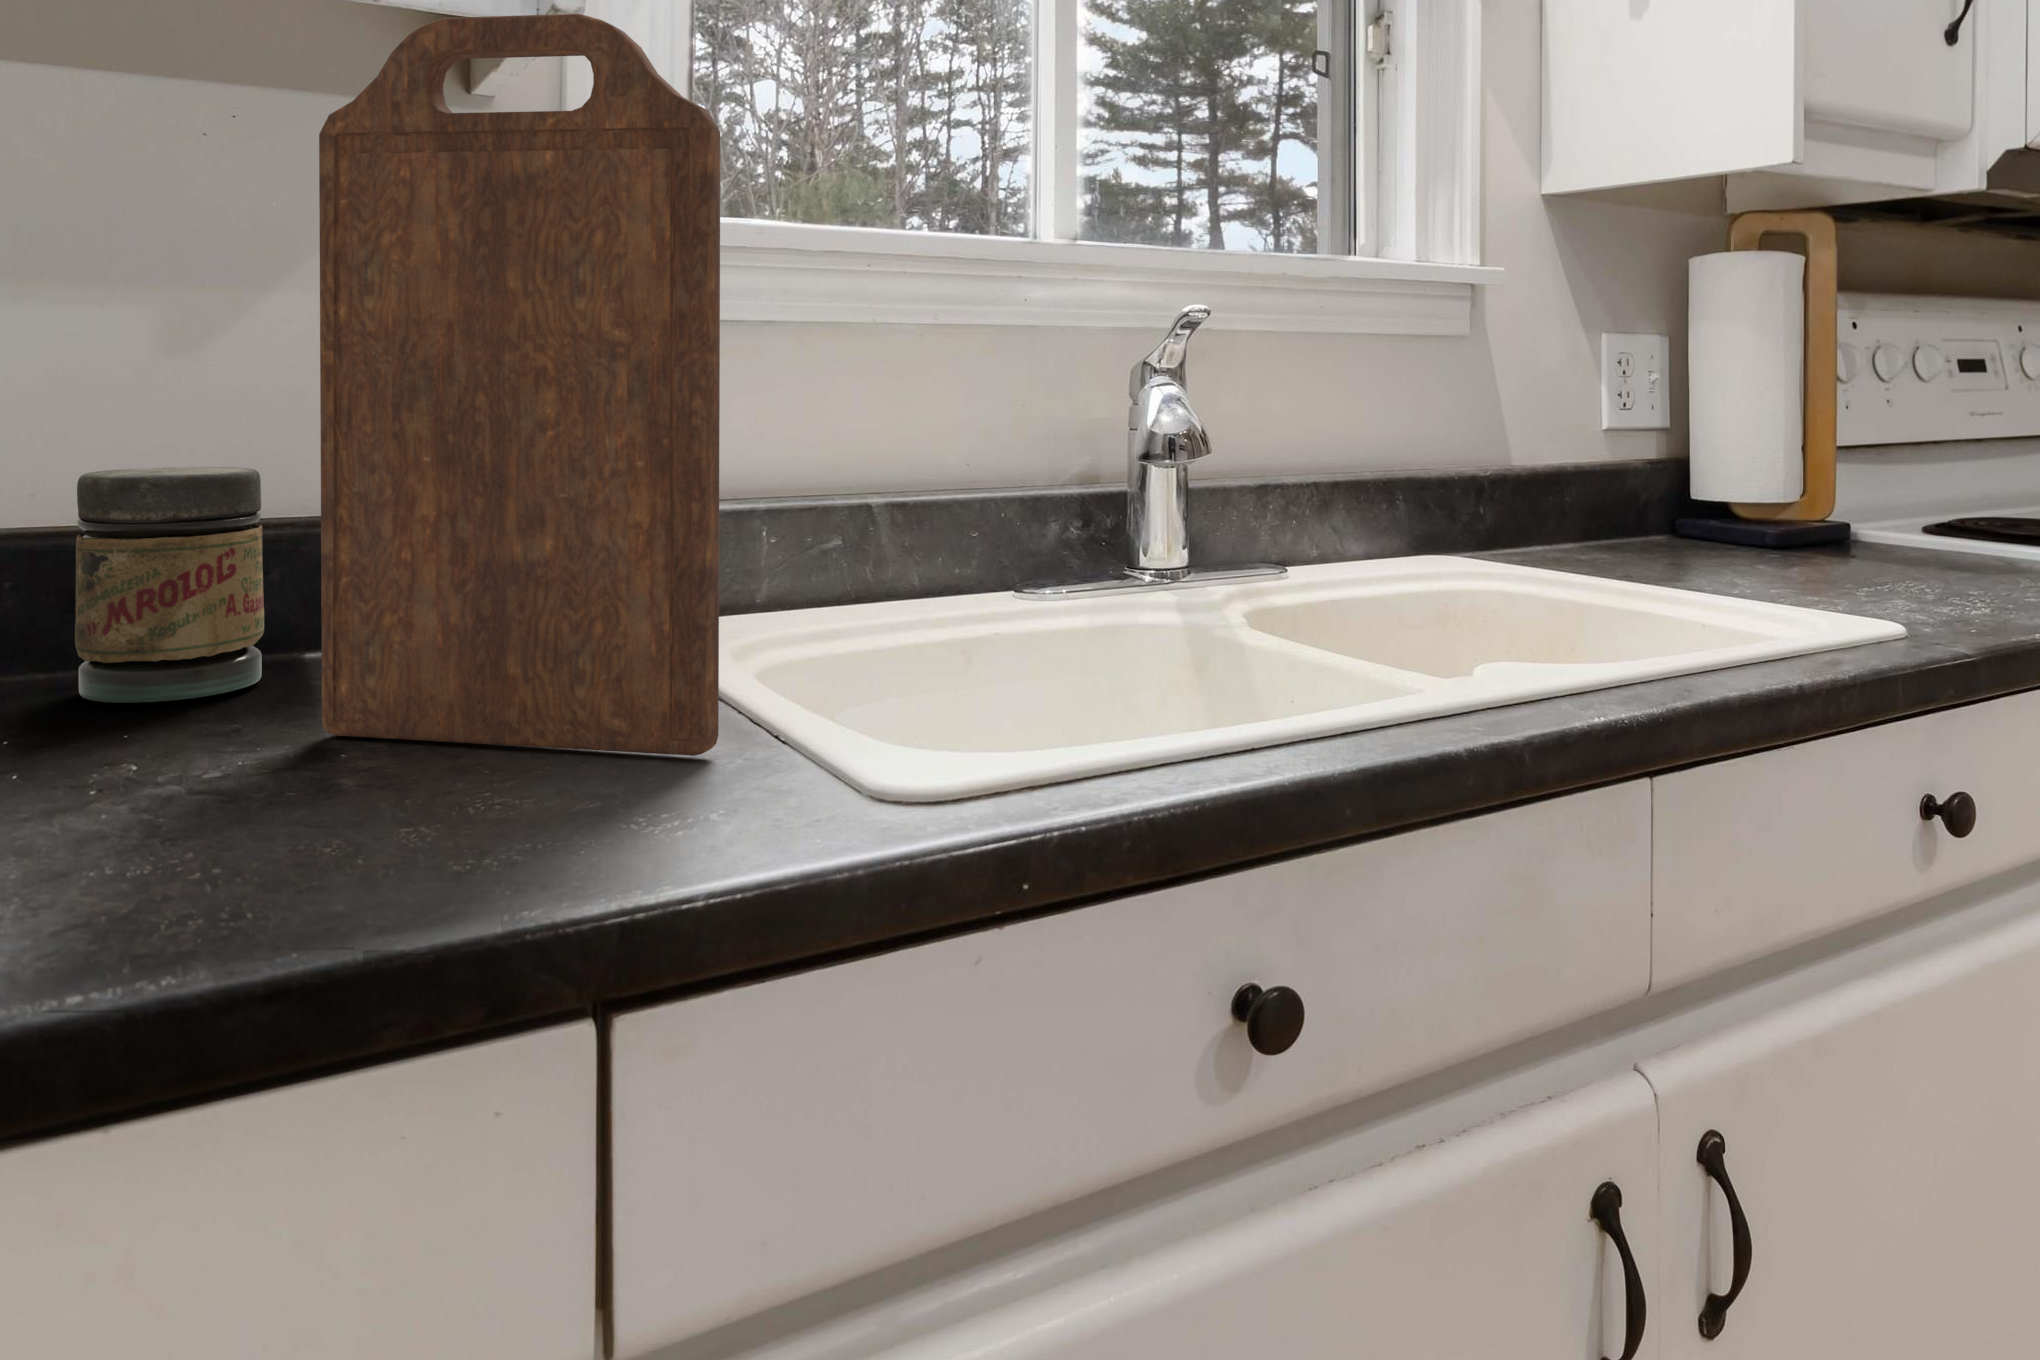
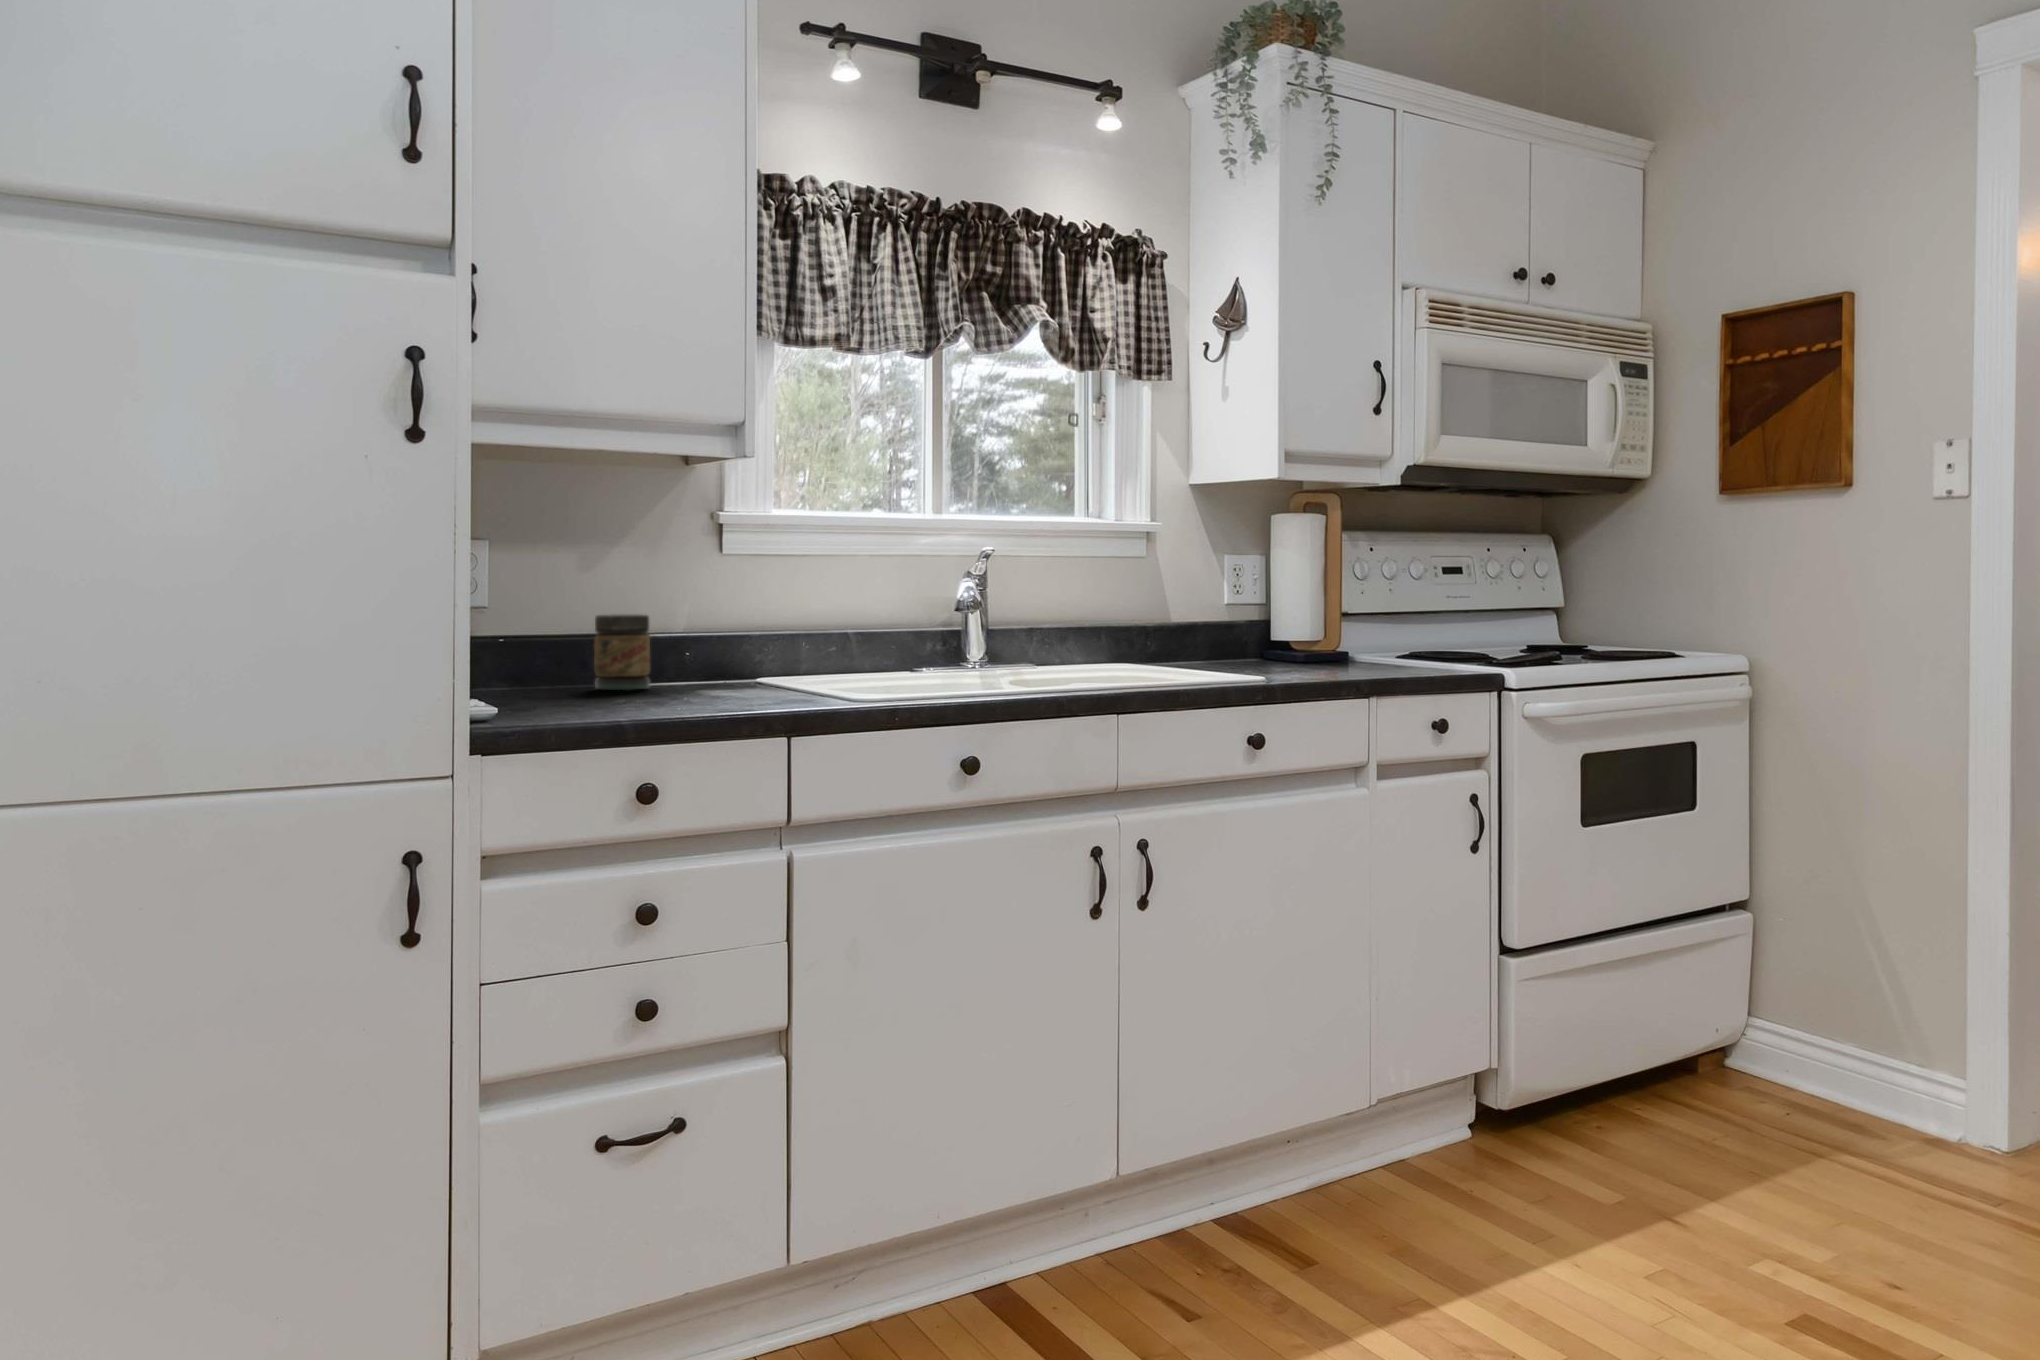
cutting board: present [319,14,720,756] -> none [691,471,818,696]

